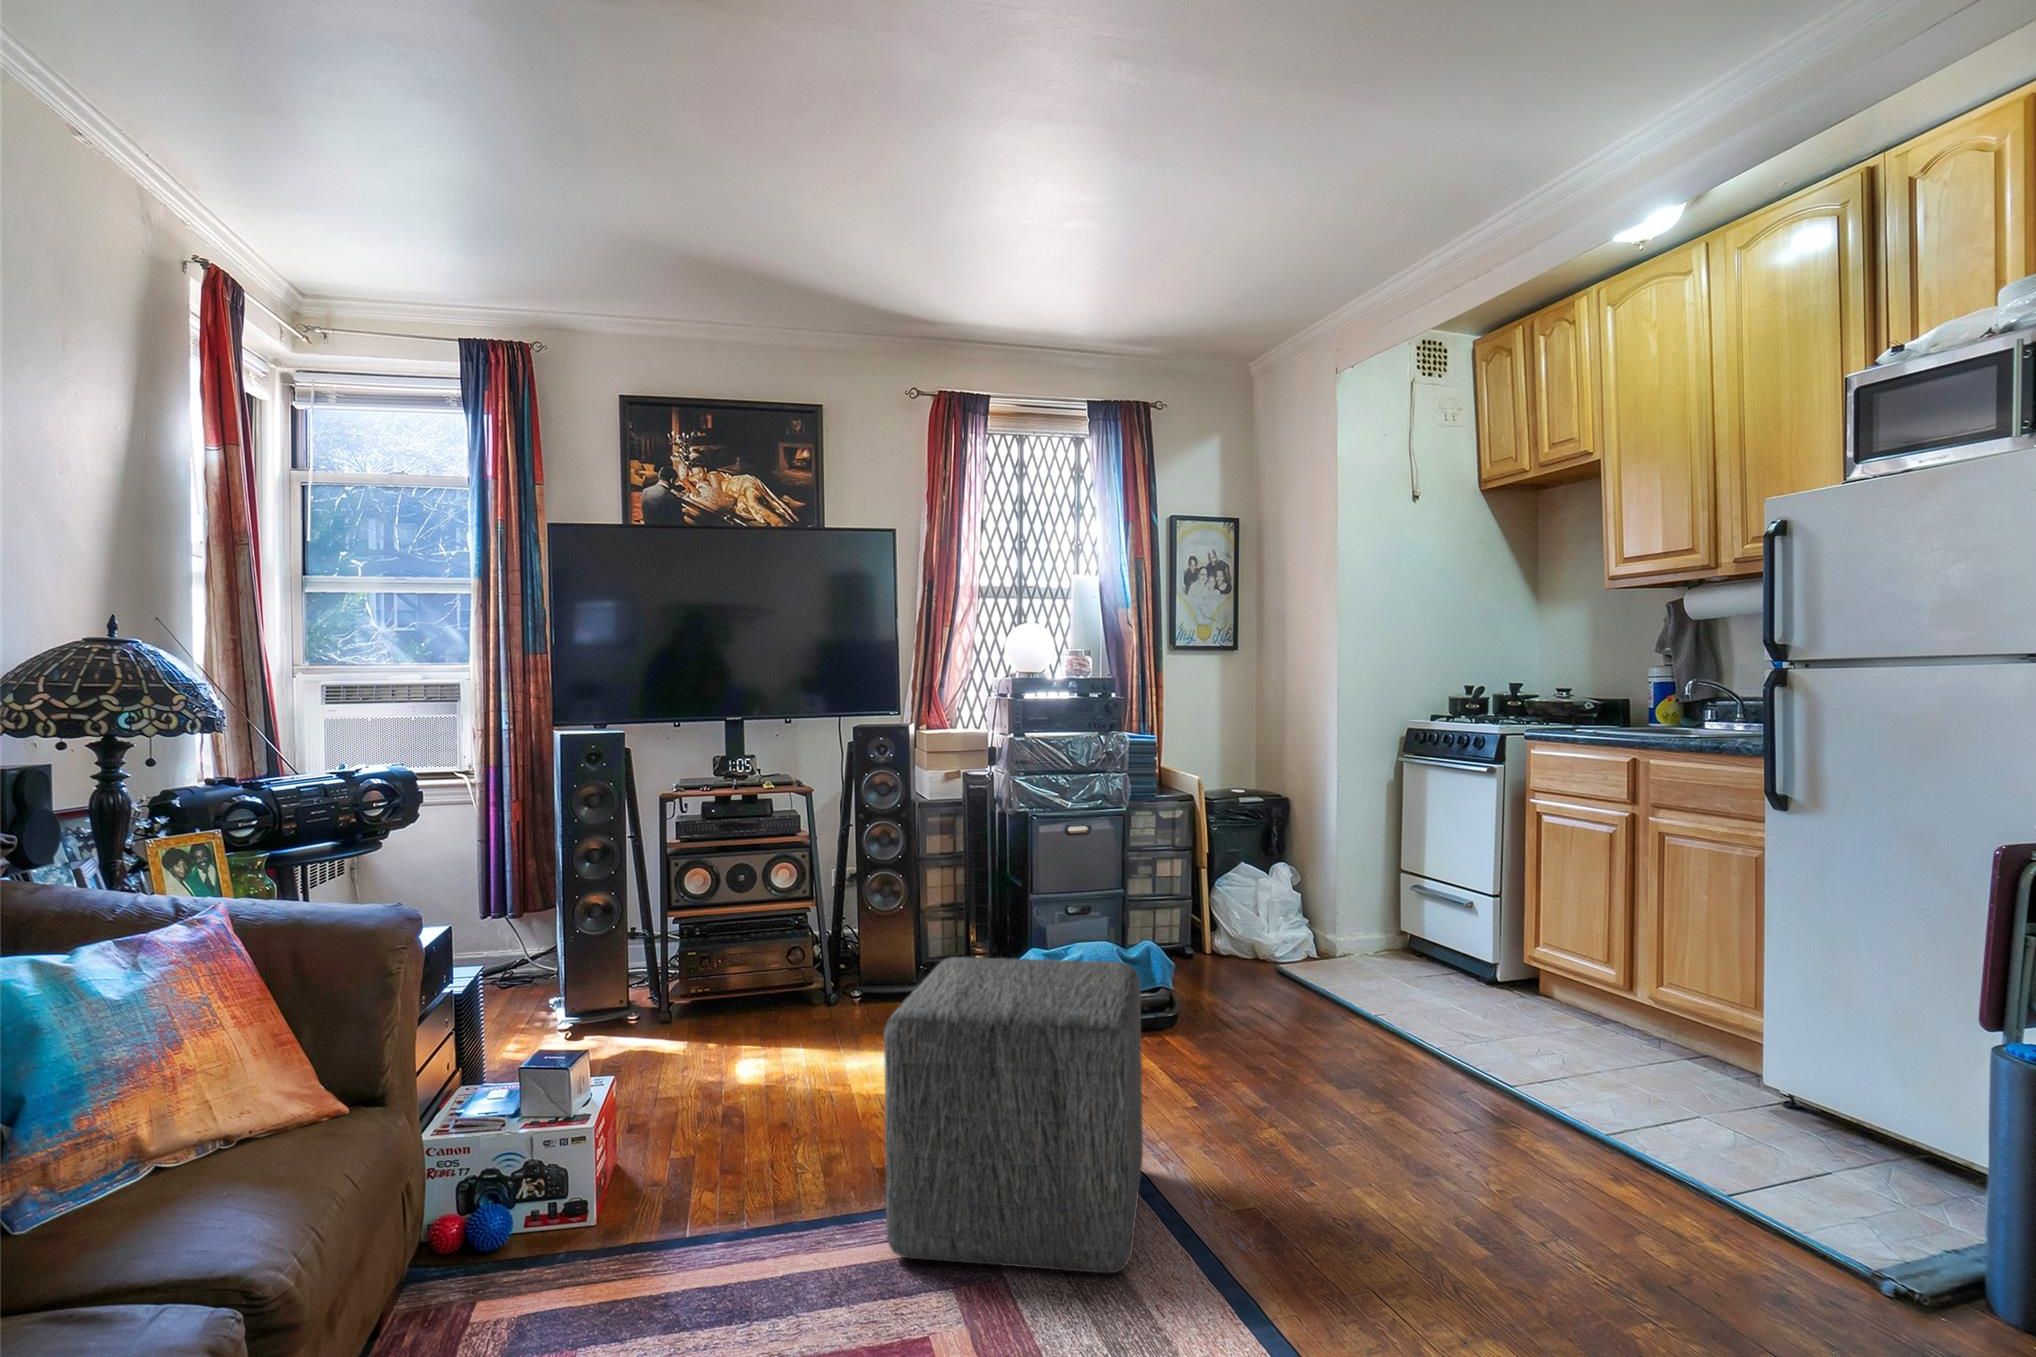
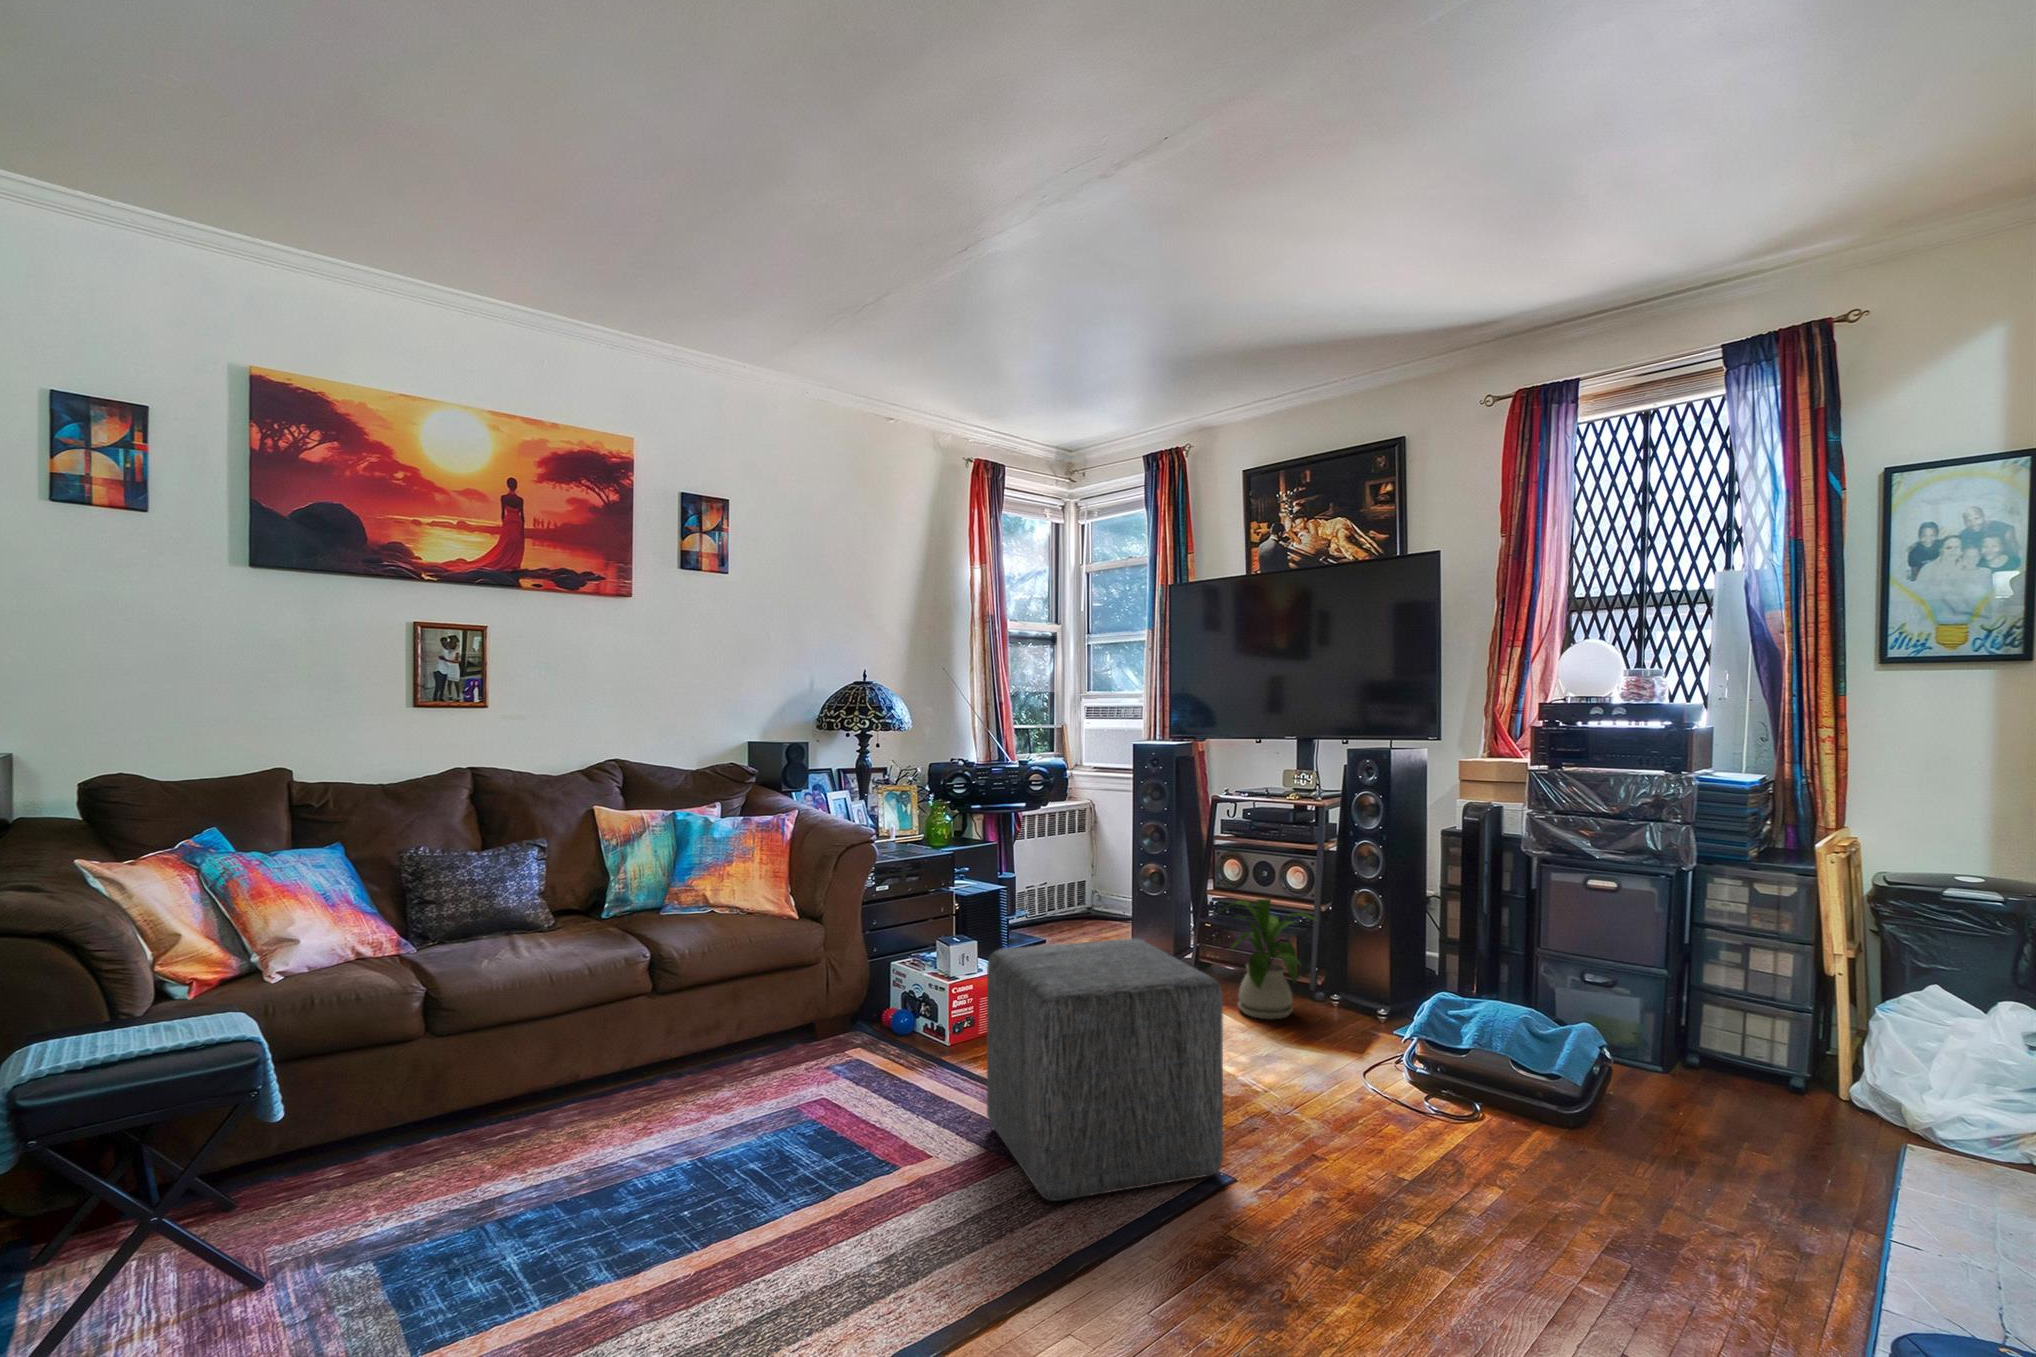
house plant: none [744,901,876,1044] -> present [1230,898,1318,1019]

